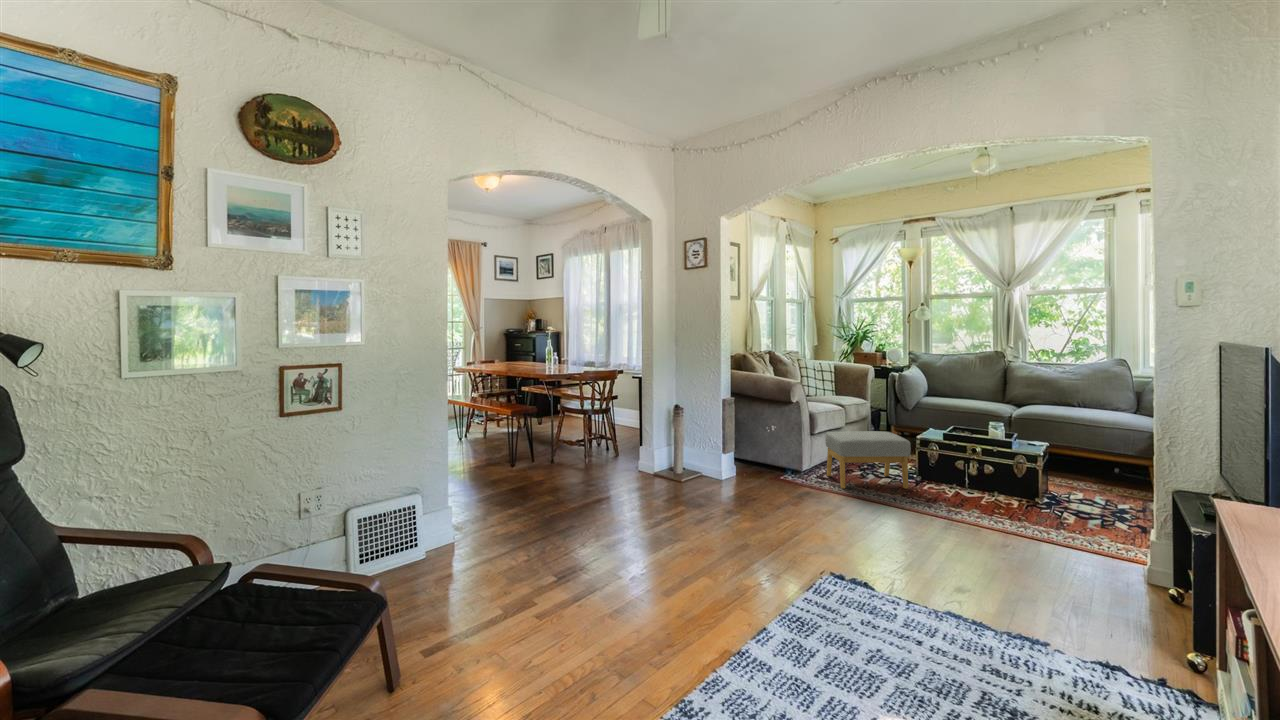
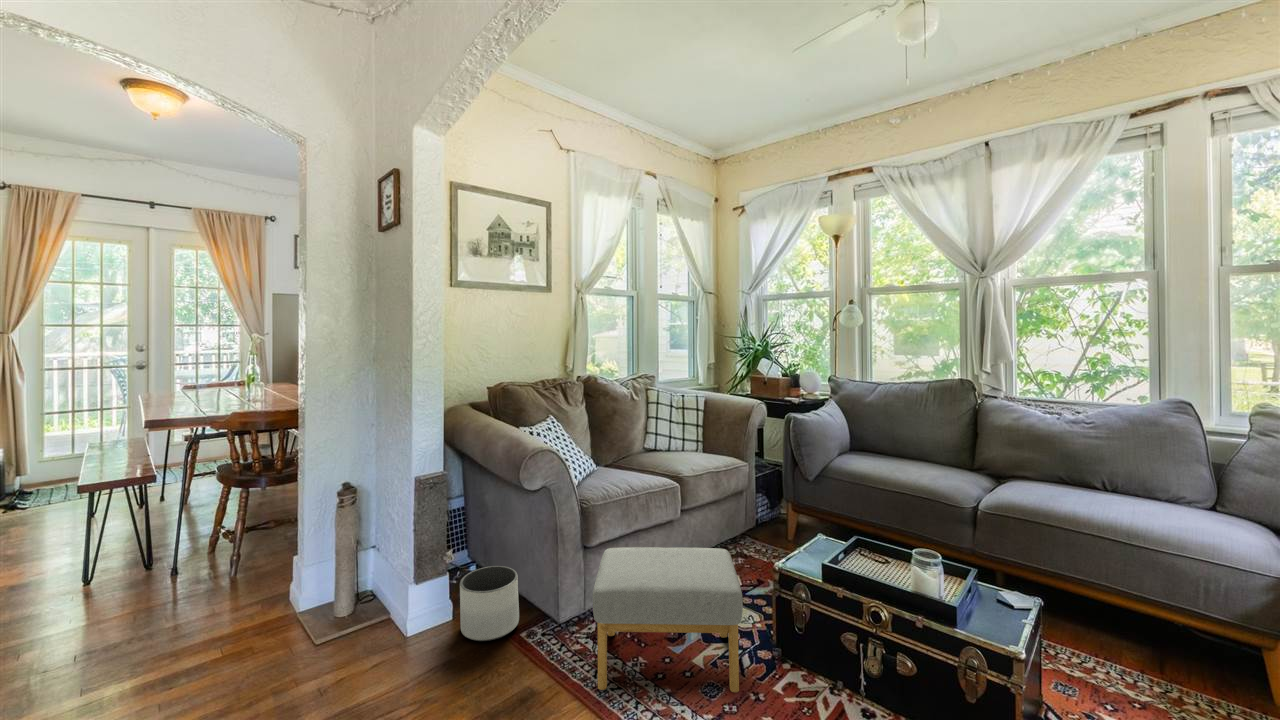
planter: none [749,446,779,478] -> present [460,566,519,641]

